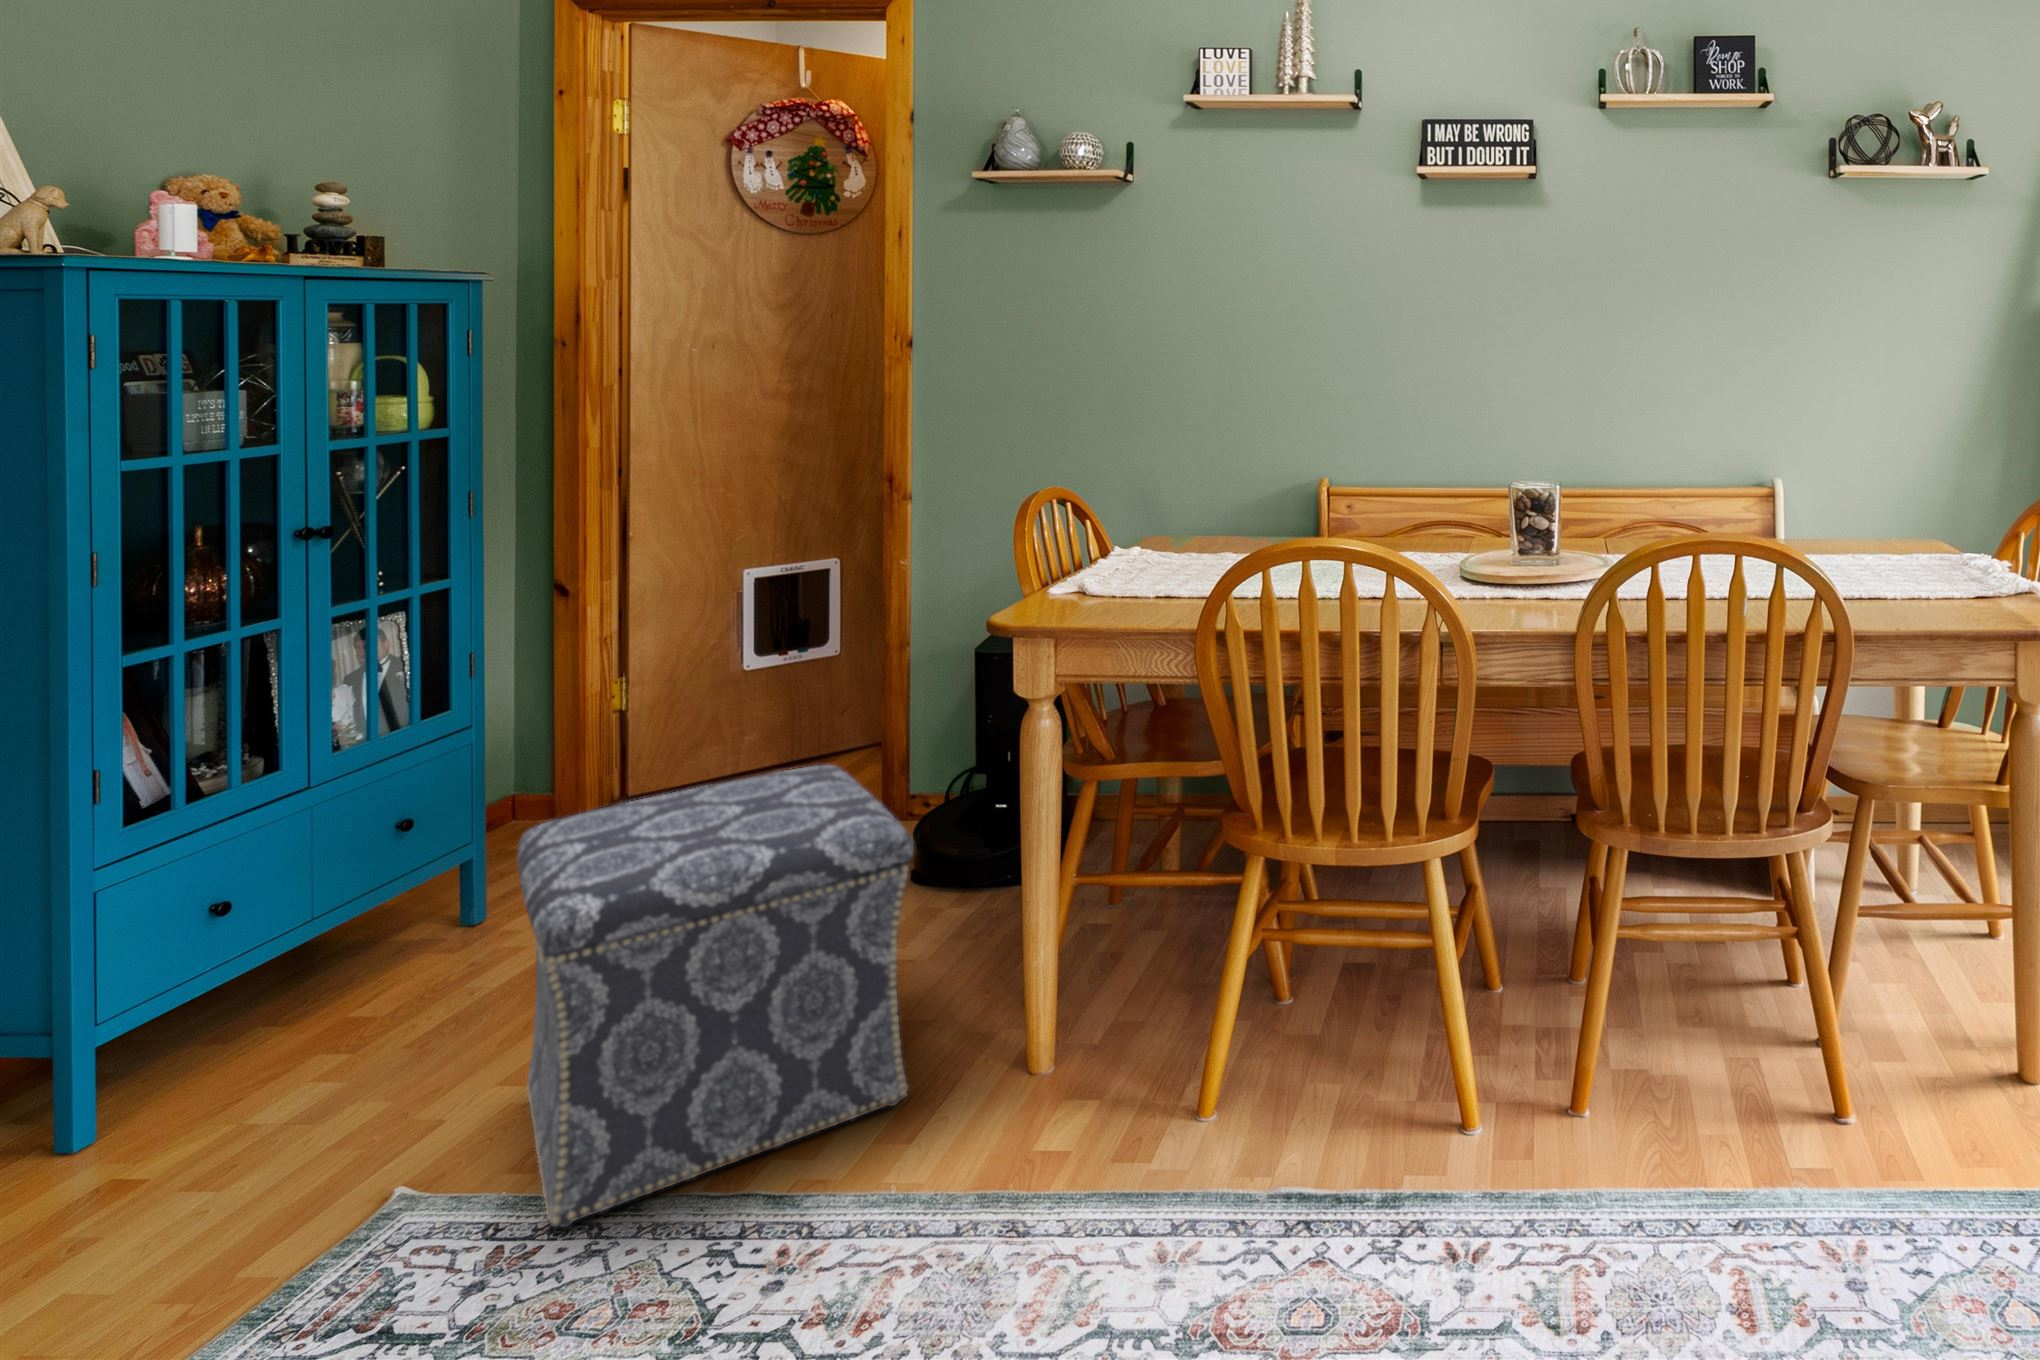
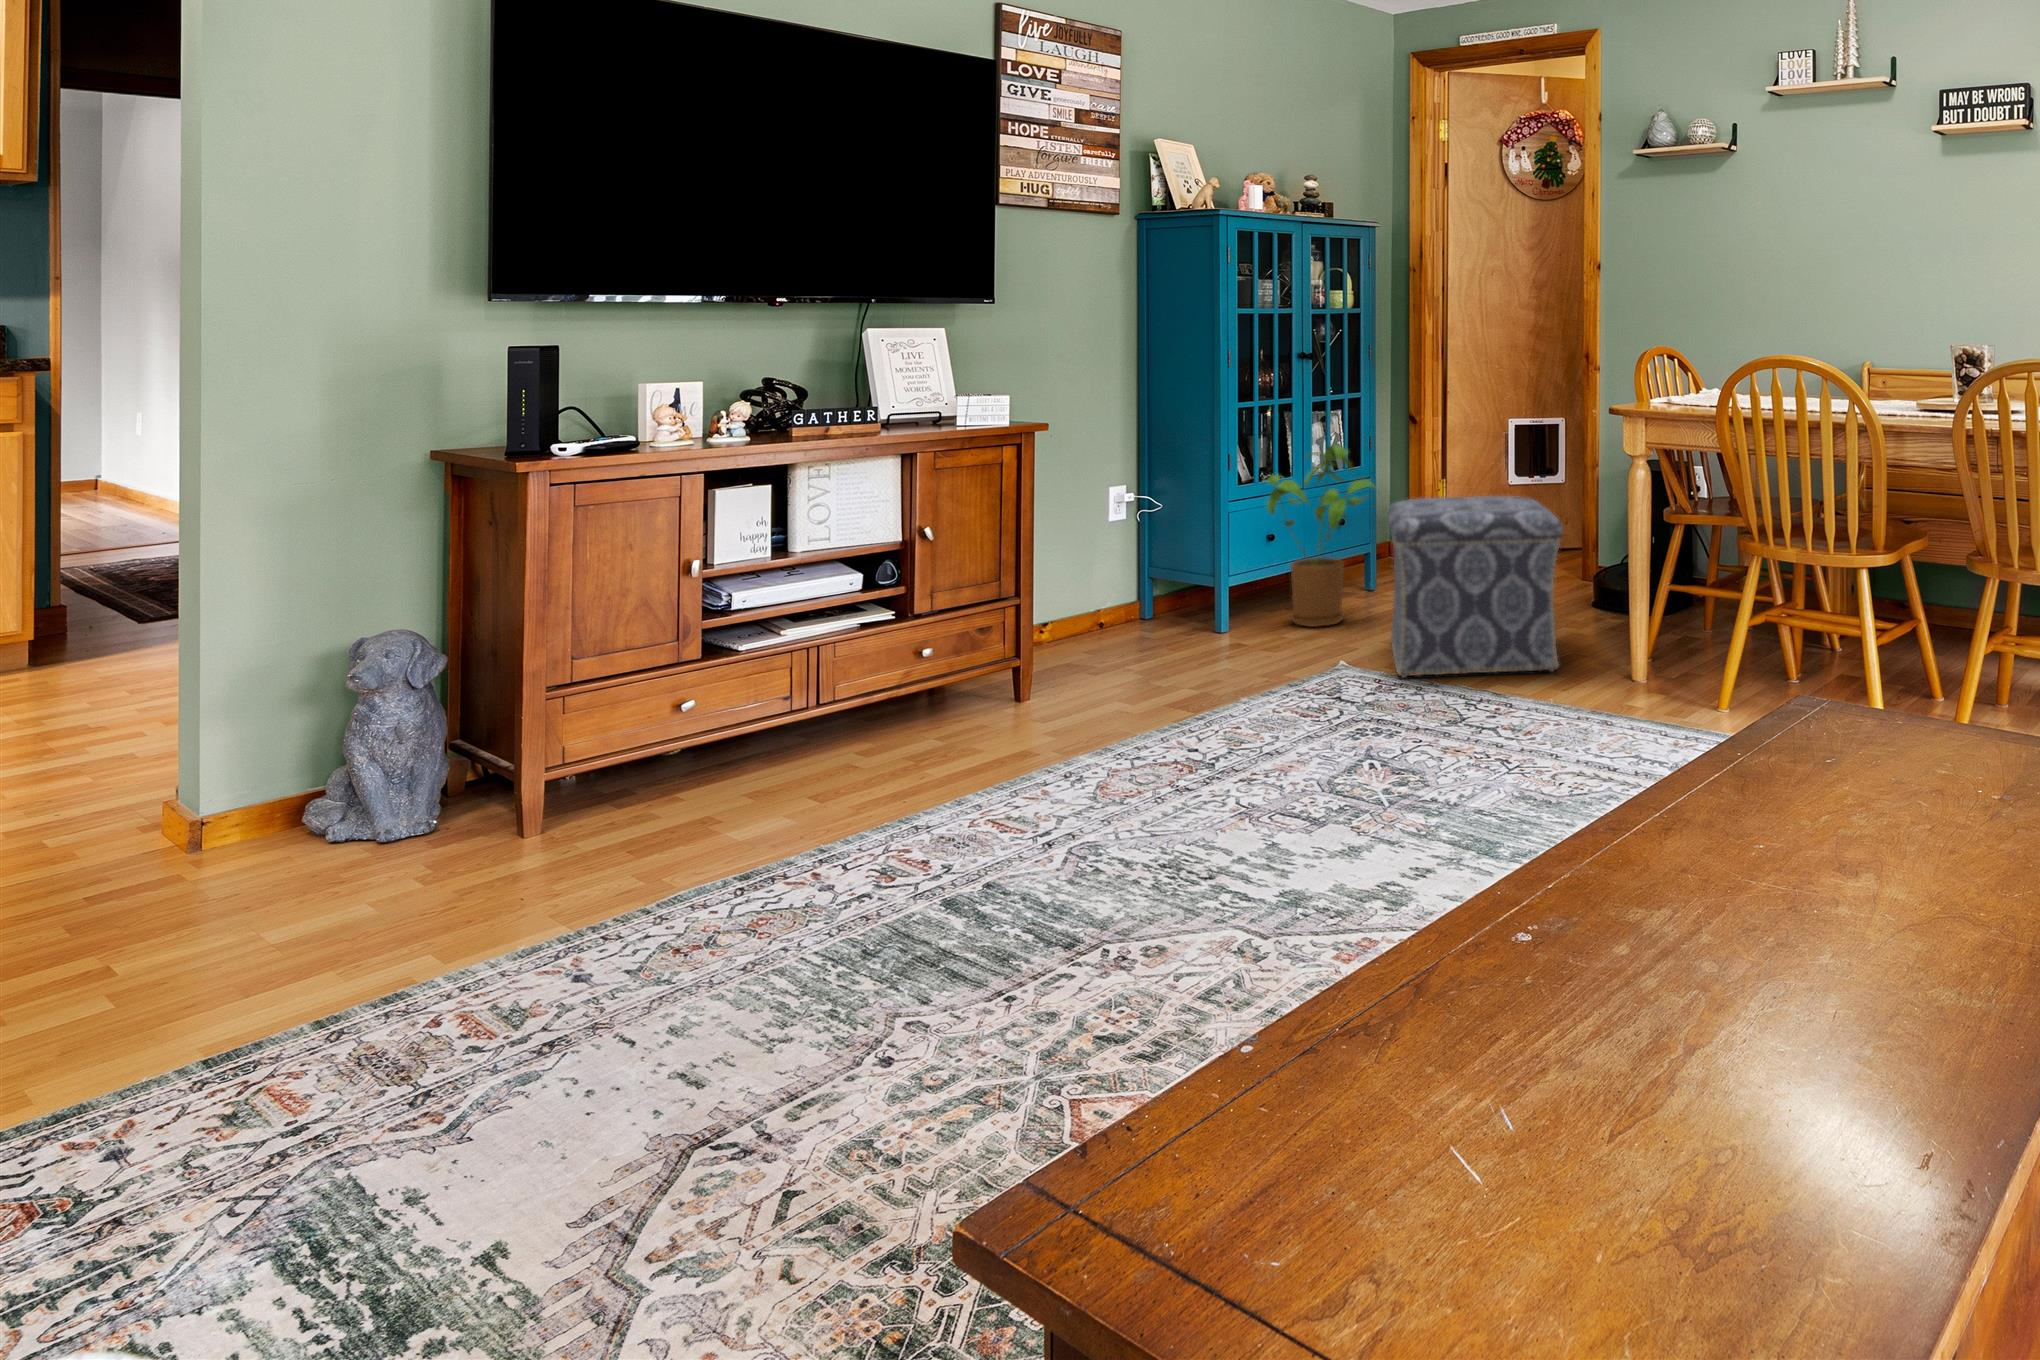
house plant: none [201,706,503,1089] -> present [1267,446,1376,627]

